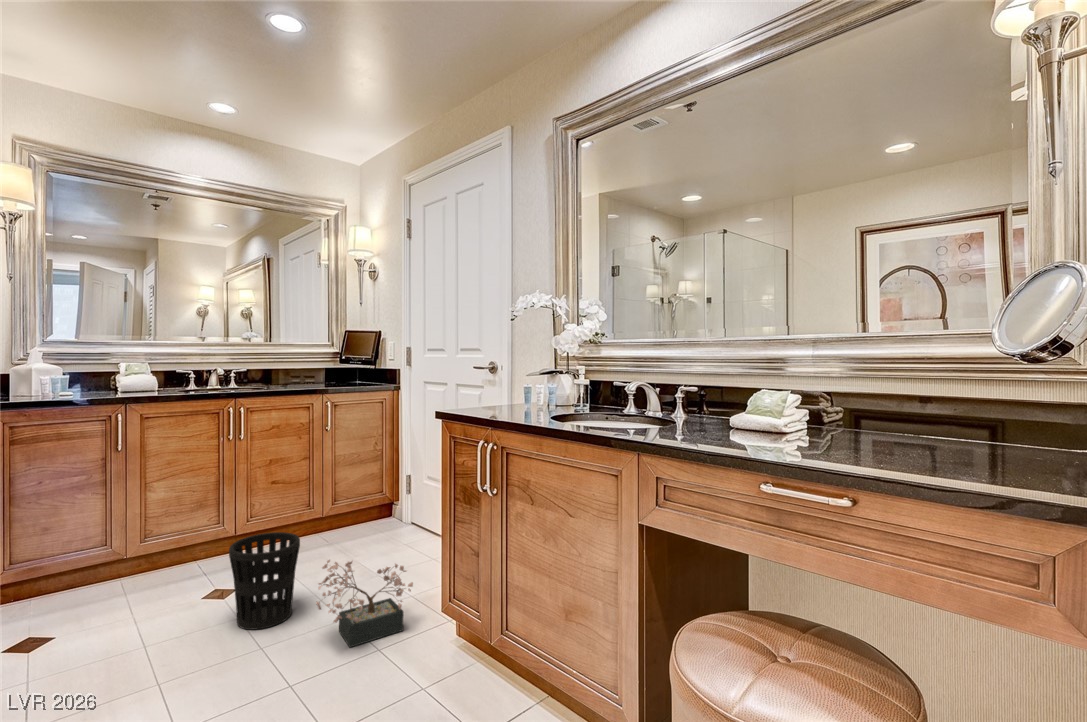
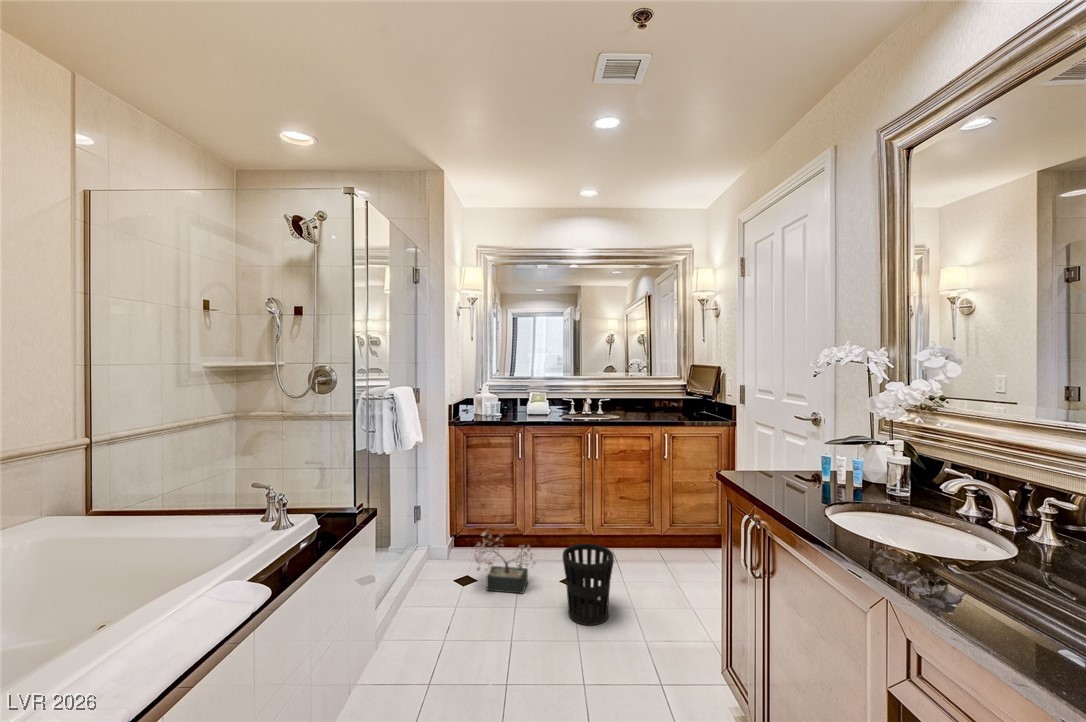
decorative plant: present [316,560,413,647] -> present [475,532,536,594]

